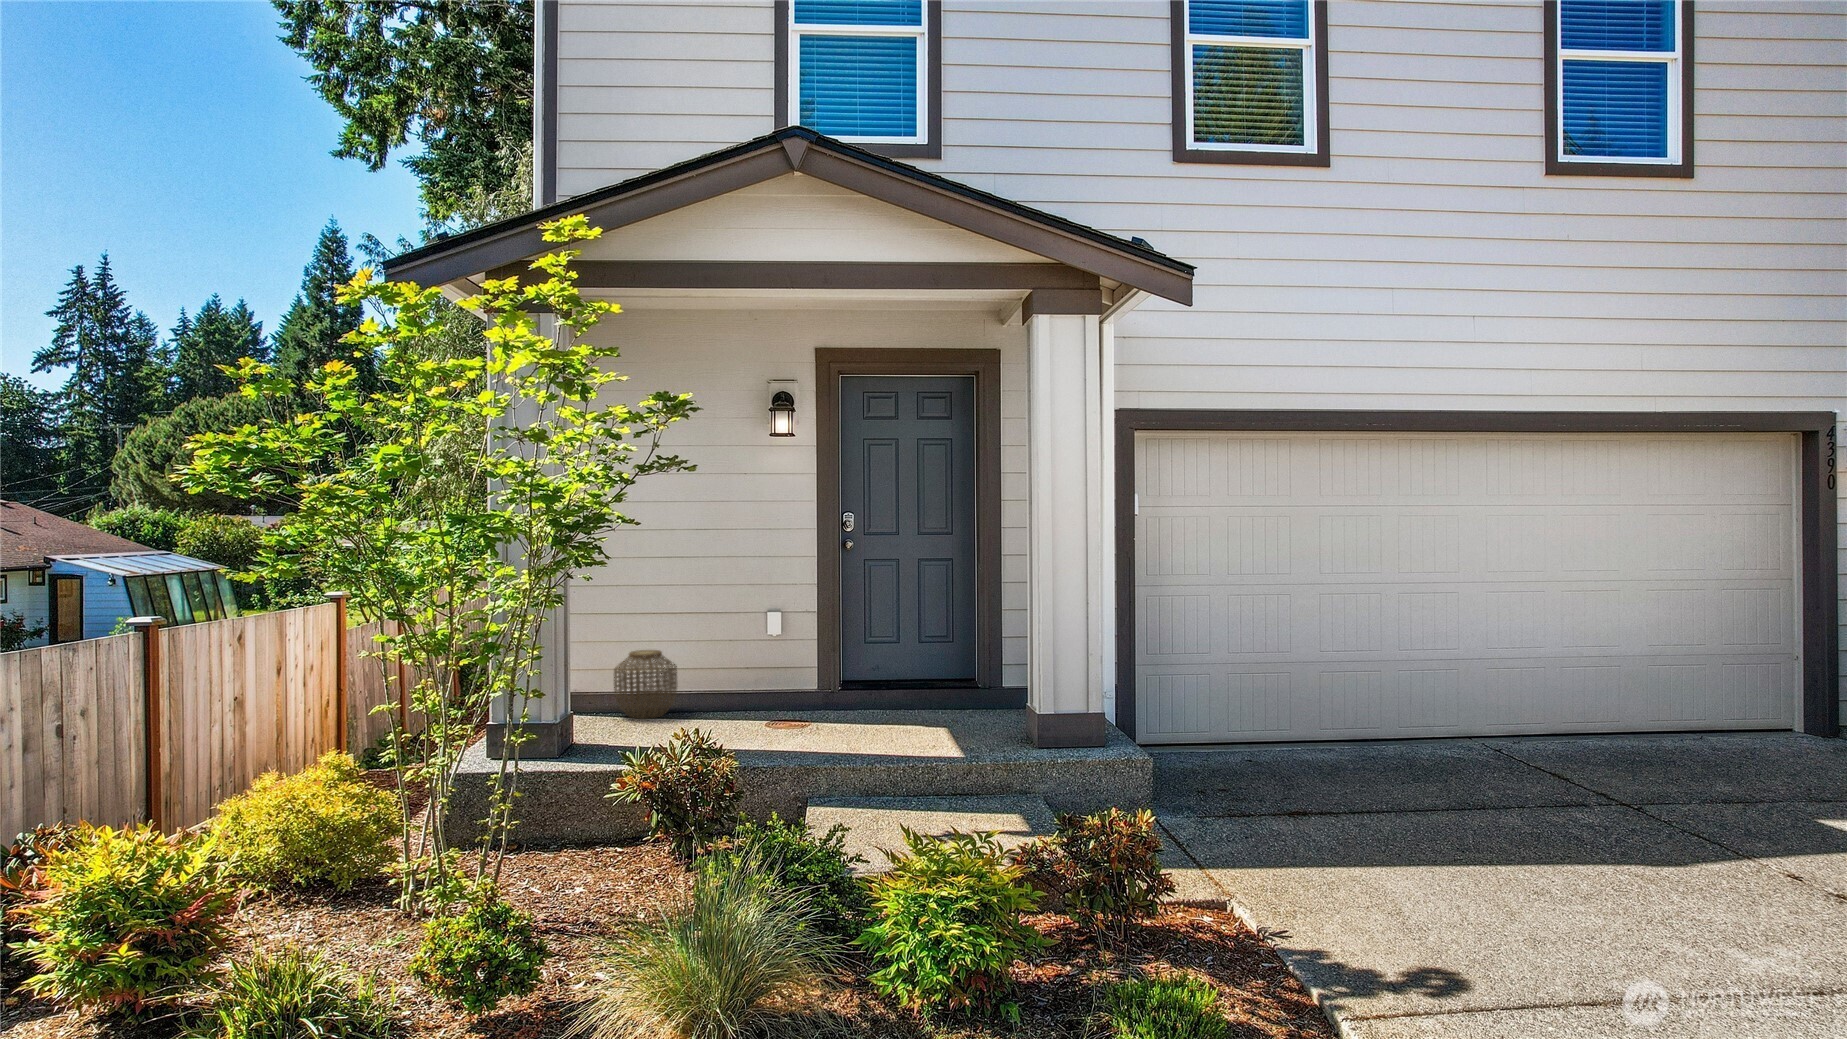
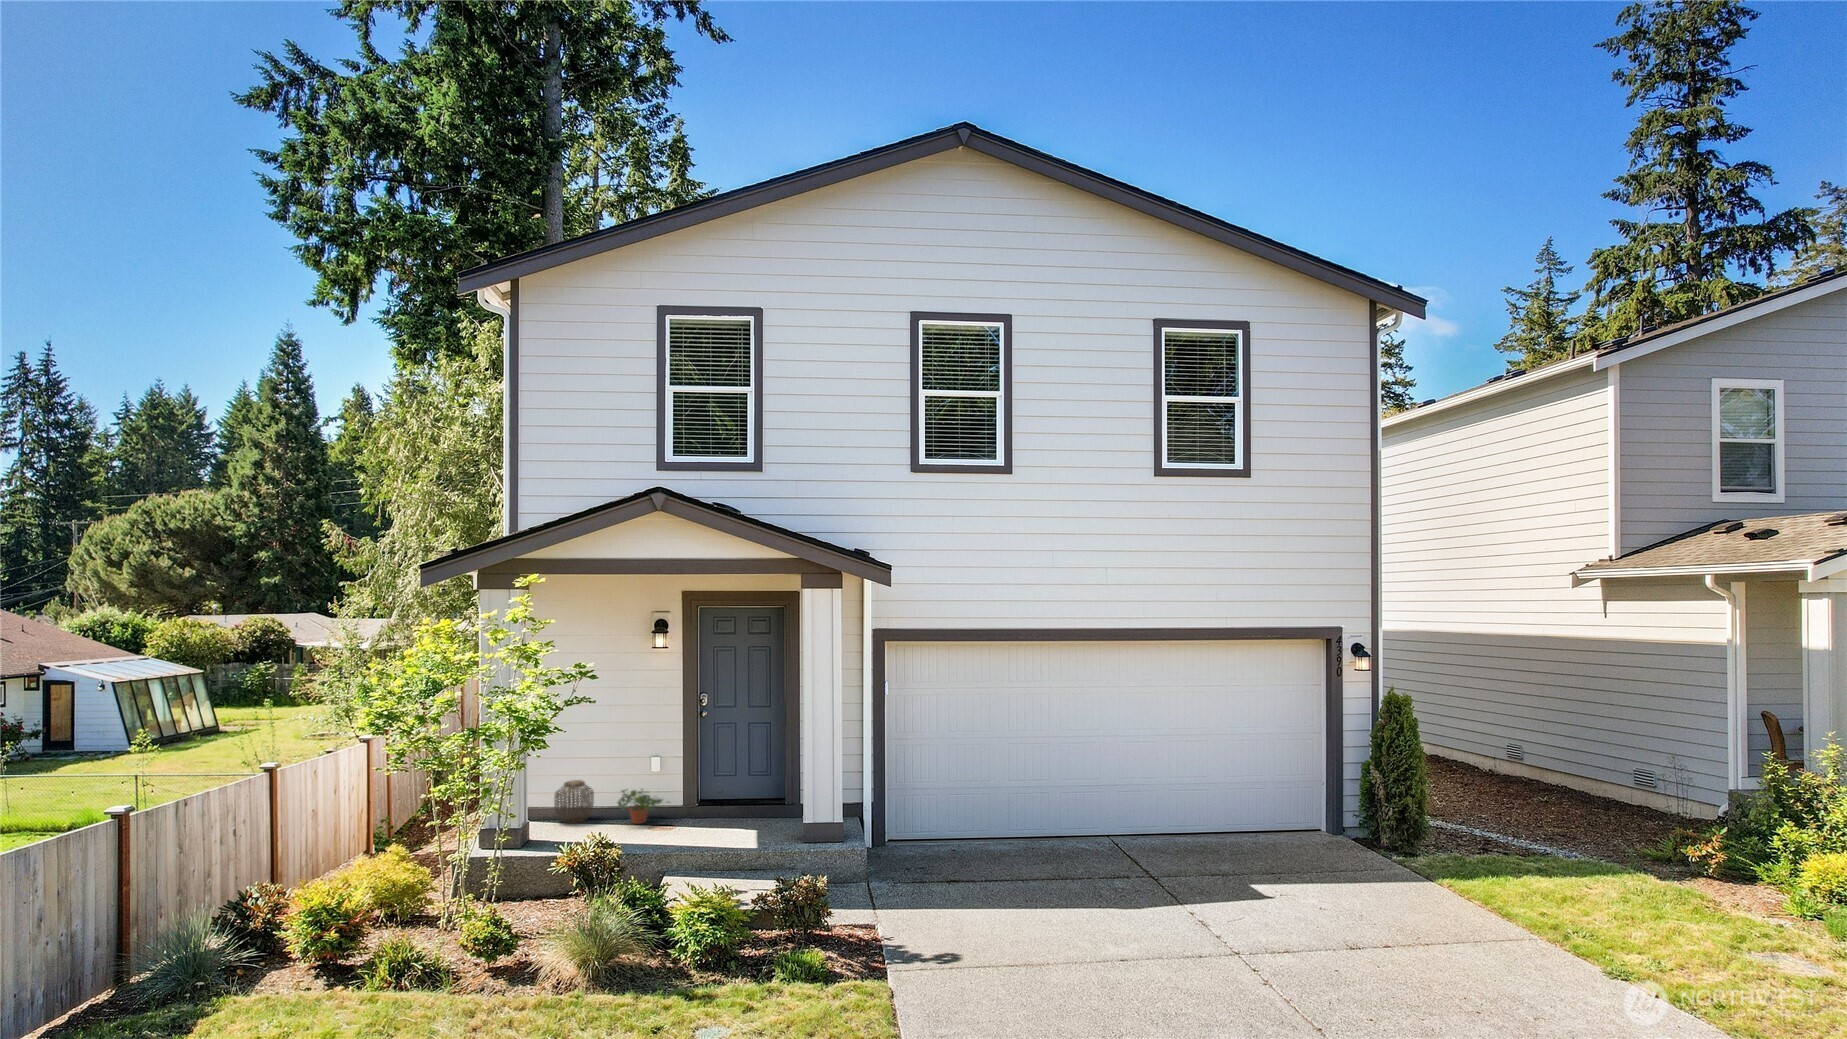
potted plant: none [714,664,802,720] -> present [618,790,663,824]

